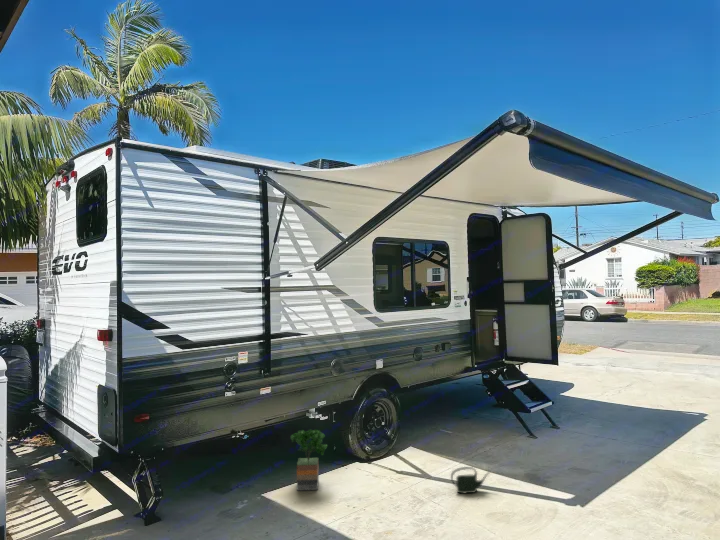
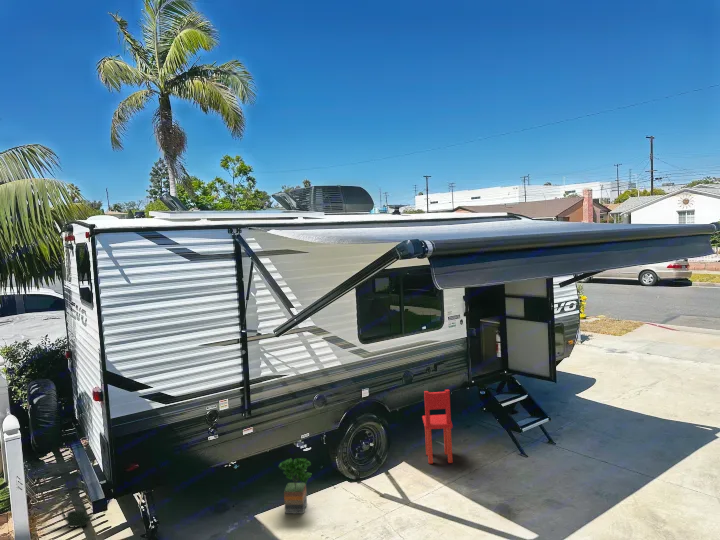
chair: none [428,367,463,447] -> present [422,390,452,464]
watering can: present [451,467,486,493] -> present [61,504,93,527]

